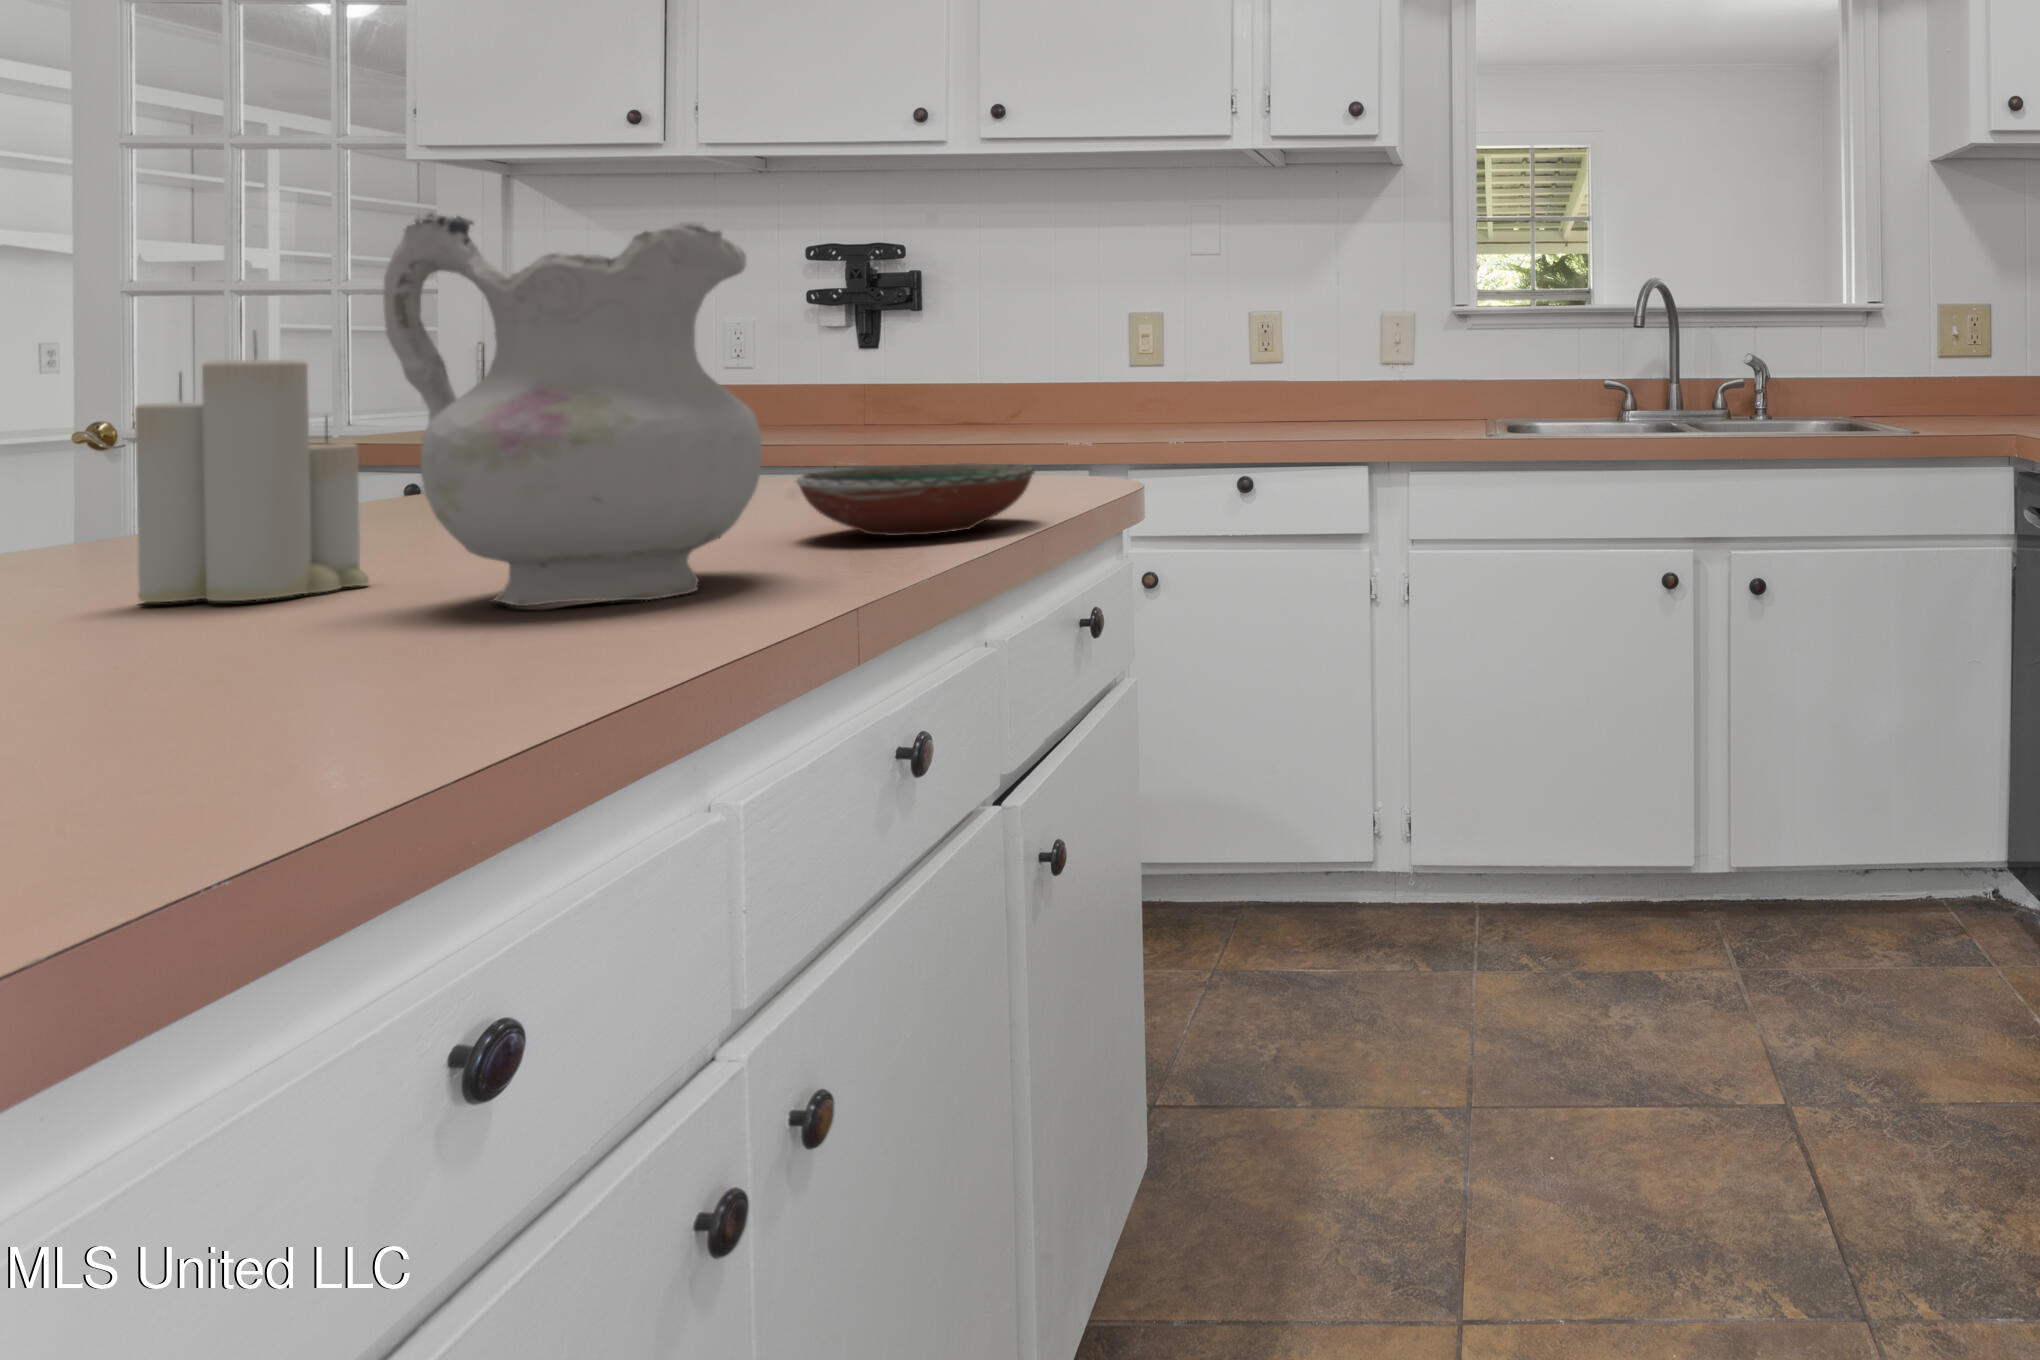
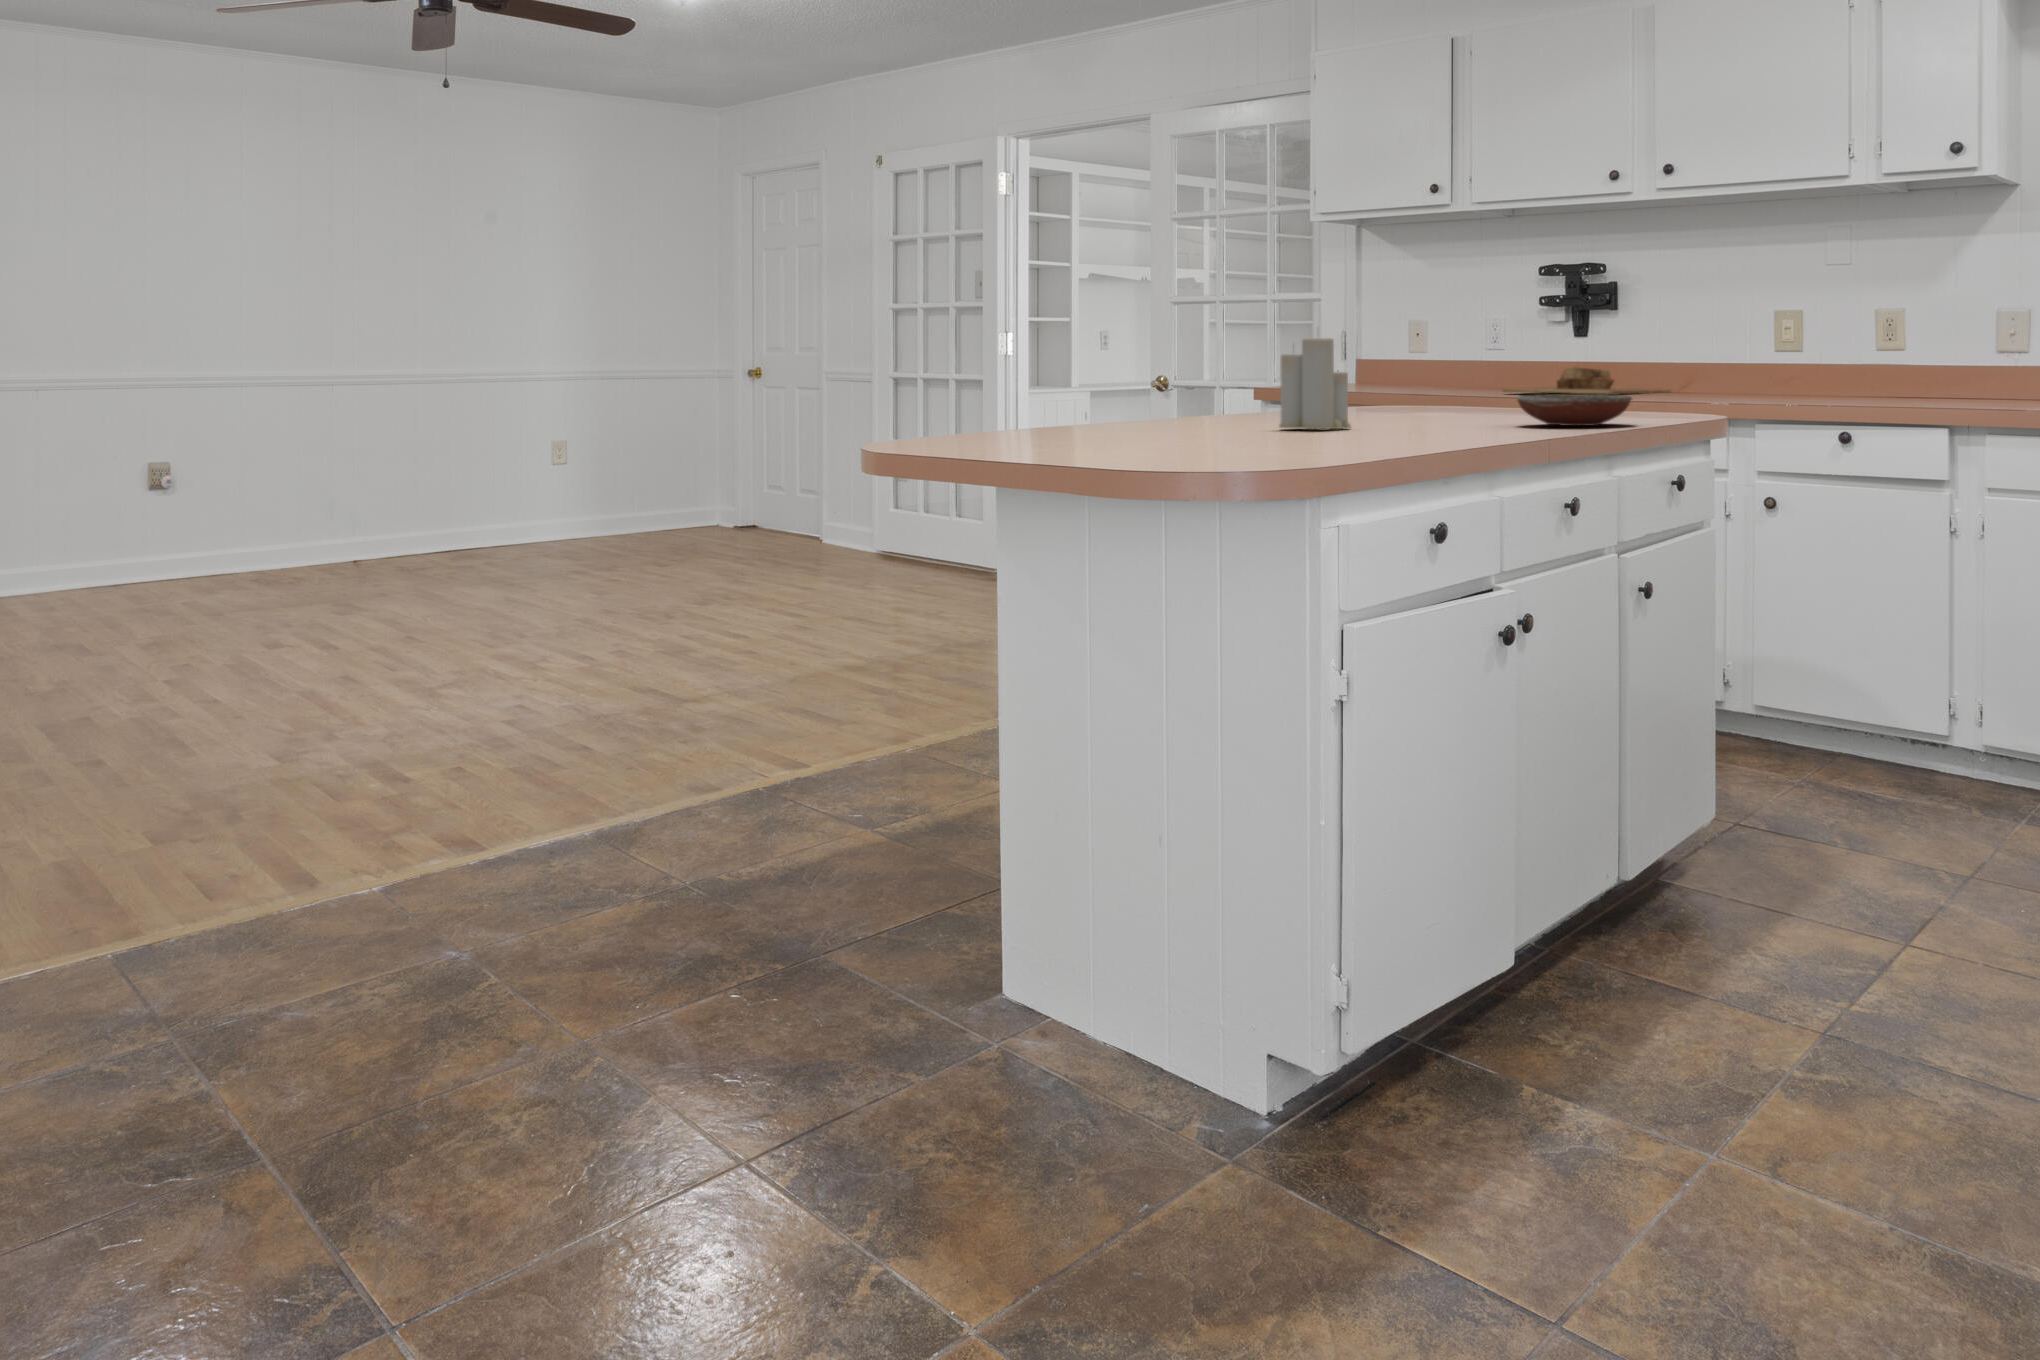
ceramic pitcher: present [383,214,762,606] -> none [1364,281,1499,435]
cutting board: none [749,394,999,435] -> present [1503,367,1670,395]

